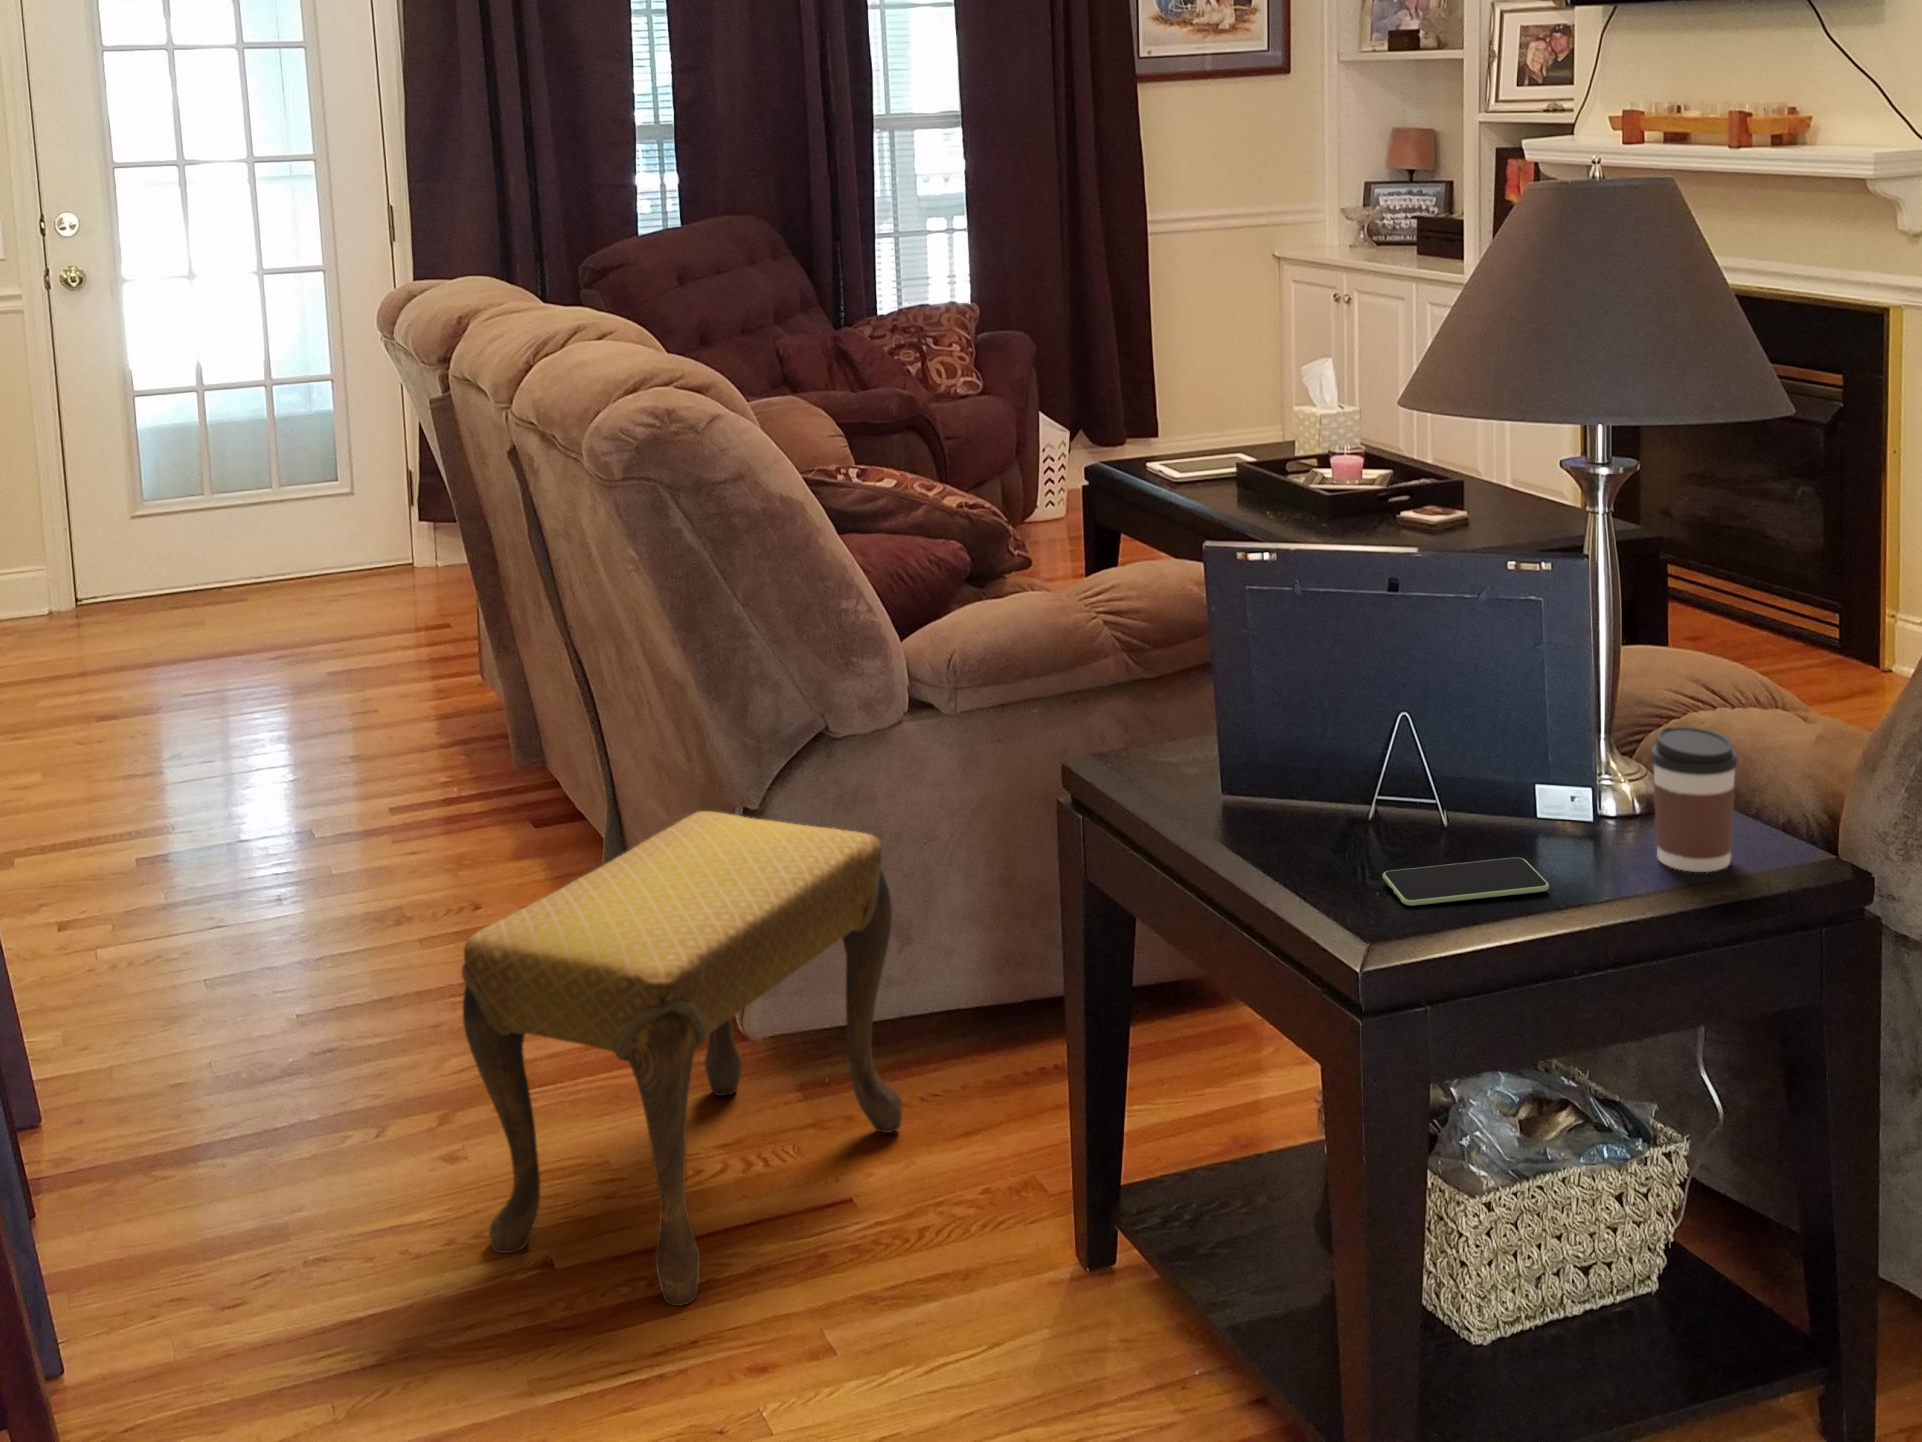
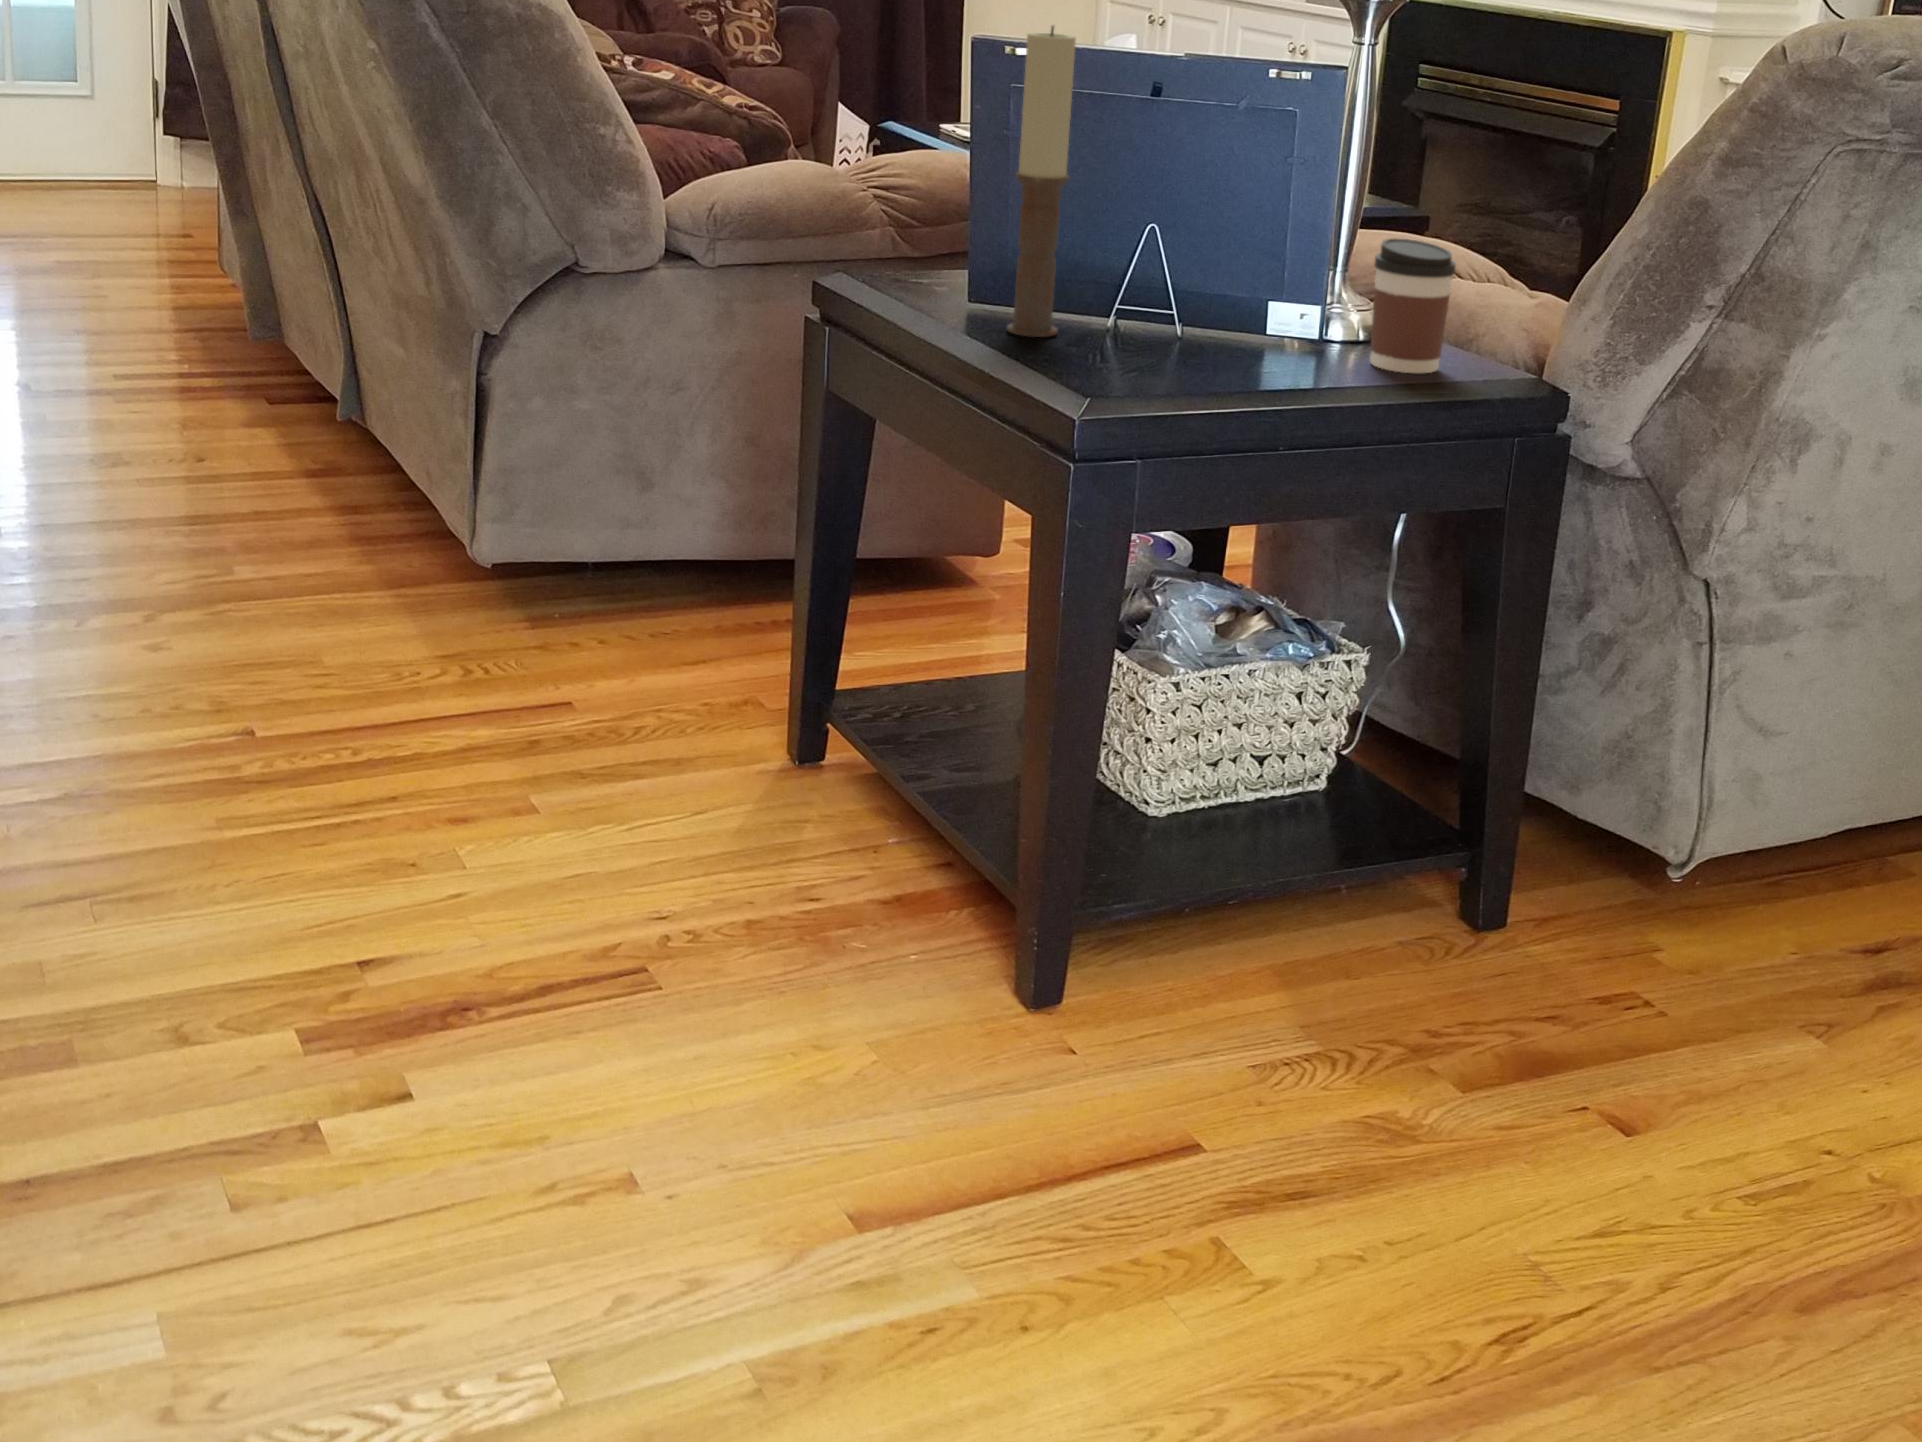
candle: none [1276,545,1331,855] -> present [1007,26,1076,337]
footstool: present [462,811,902,1306] -> none [164,330,624,775]
smartphone: present [1383,857,1549,906] -> none [1102,347,1262,373]

